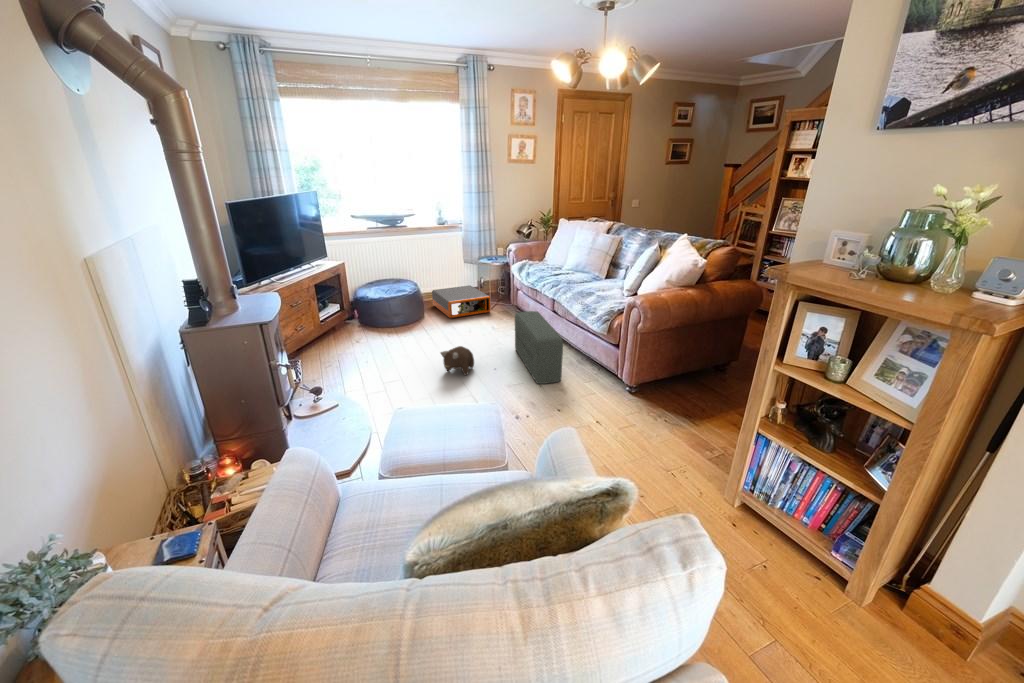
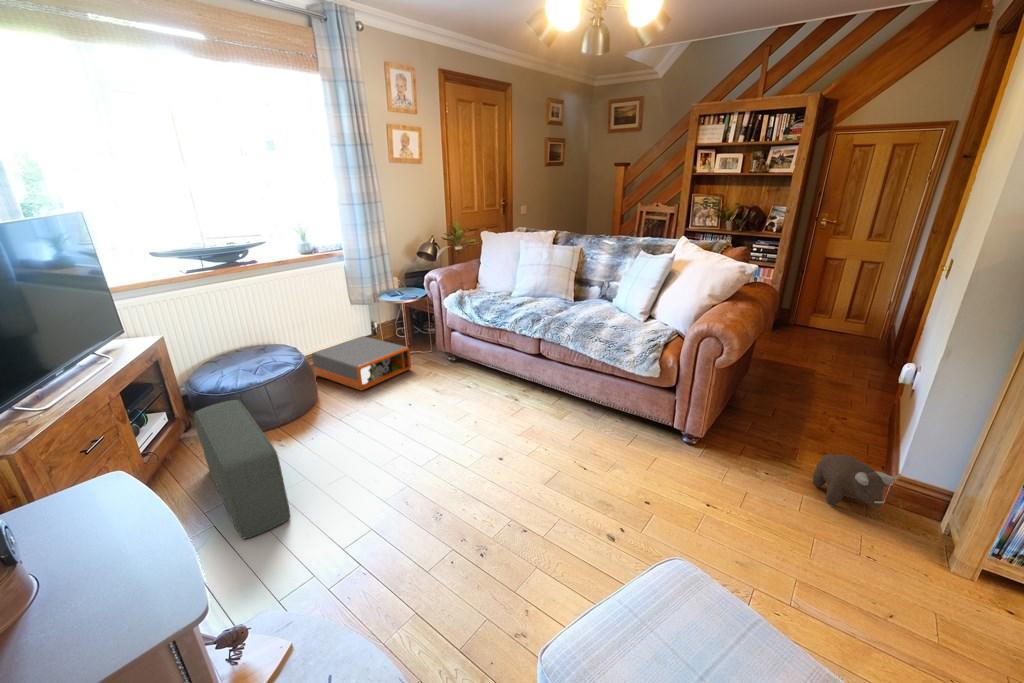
pouf: present [515,311,563,384] -> present [194,400,290,539]
plush toy: present [441,346,474,375] -> present [813,454,895,507]

